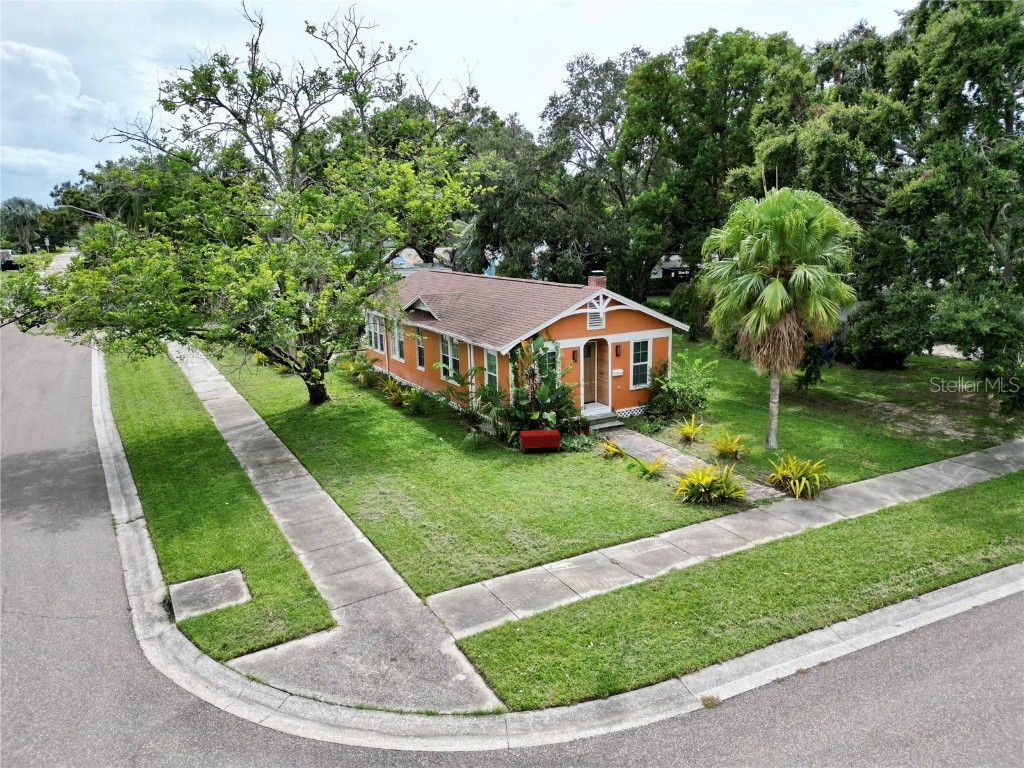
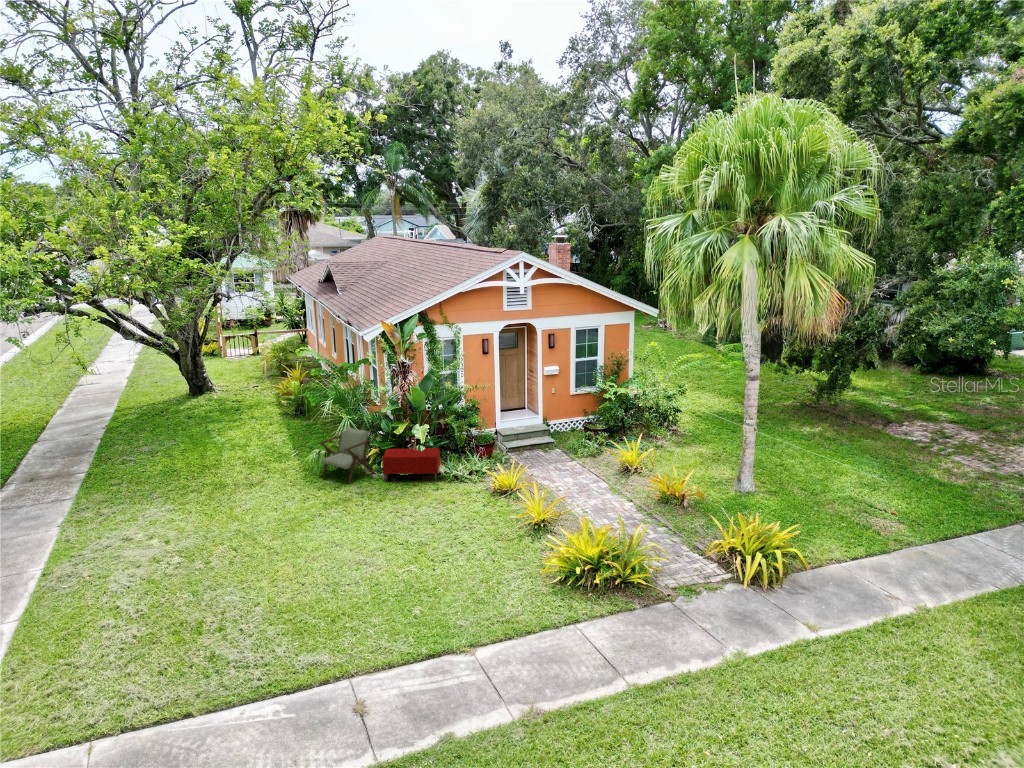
lounge chair: none [474,416,511,457] -> present [319,427,373,484]

